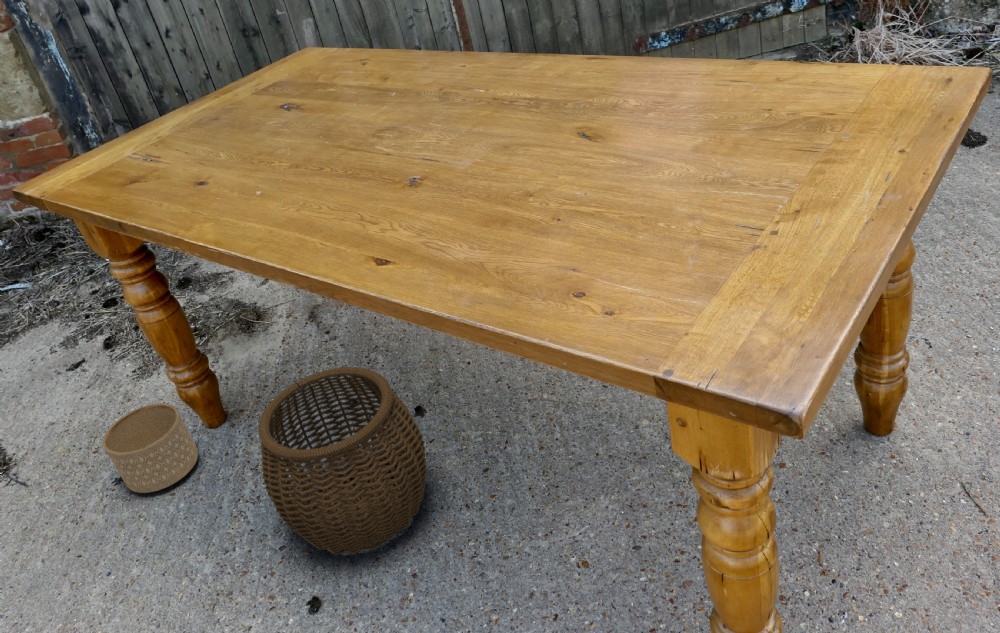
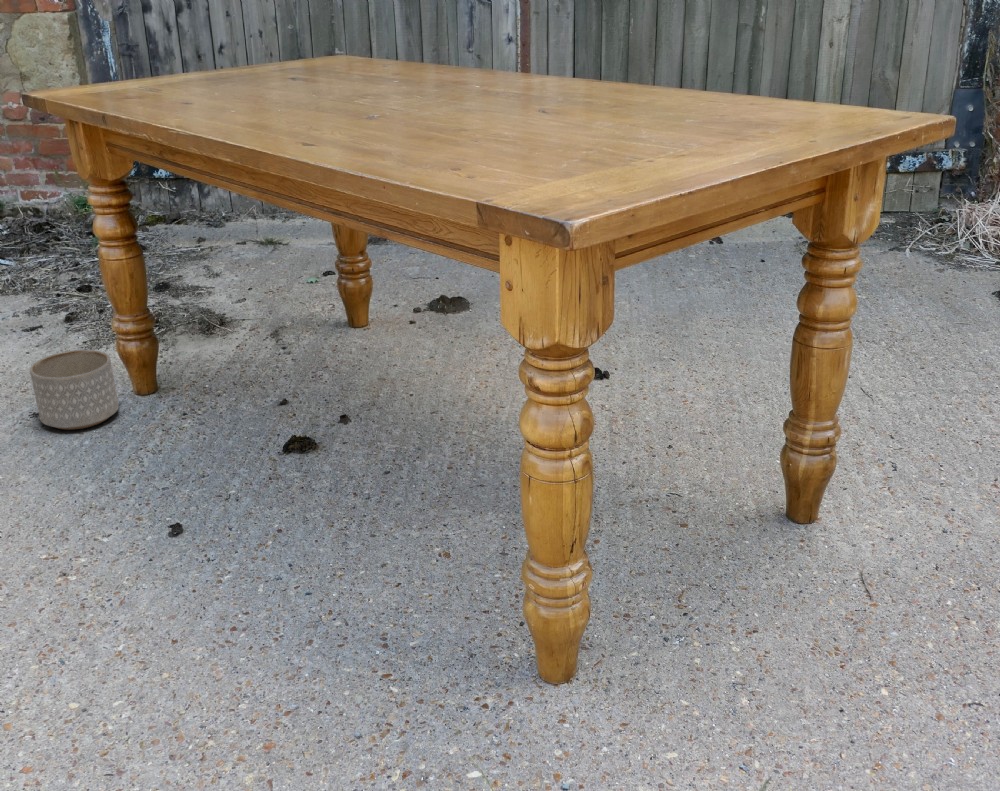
woven basket: present [258,367,427,555] -> none [164,328,330,504]

